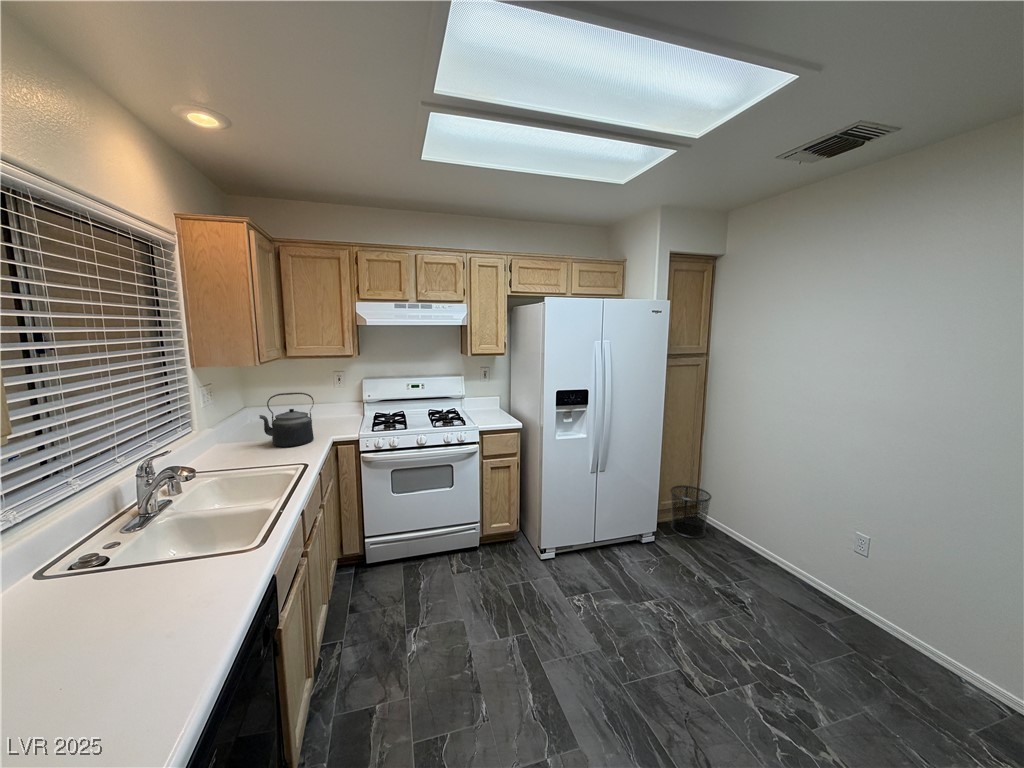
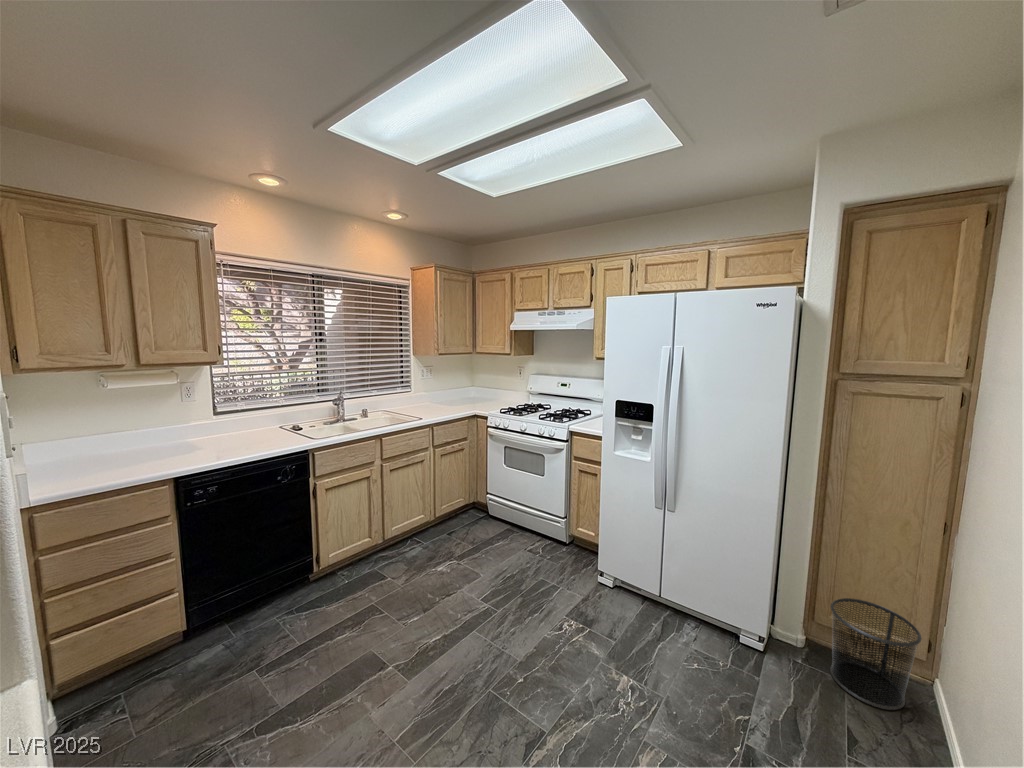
kettle: present [259,393,314,447] -> none [435,376,463,412]

